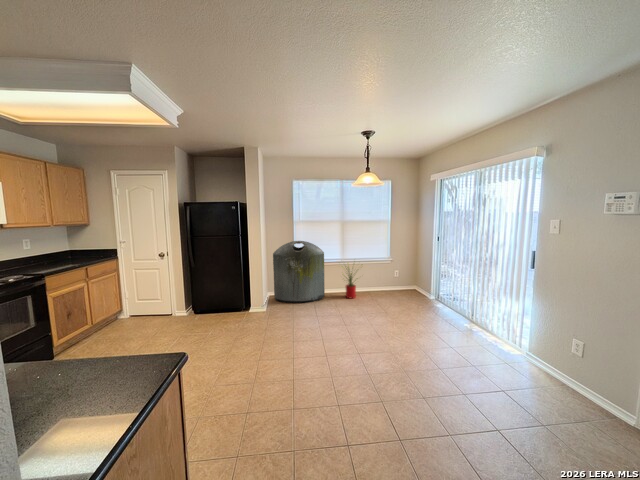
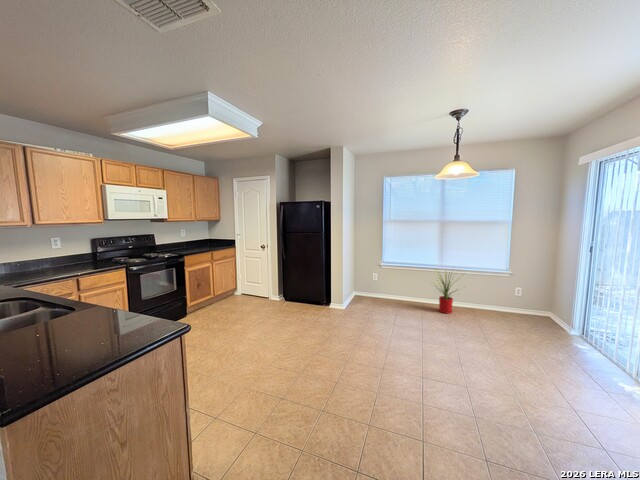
trash can: present [273,241,325,303] -> none [358,241,414,309]

